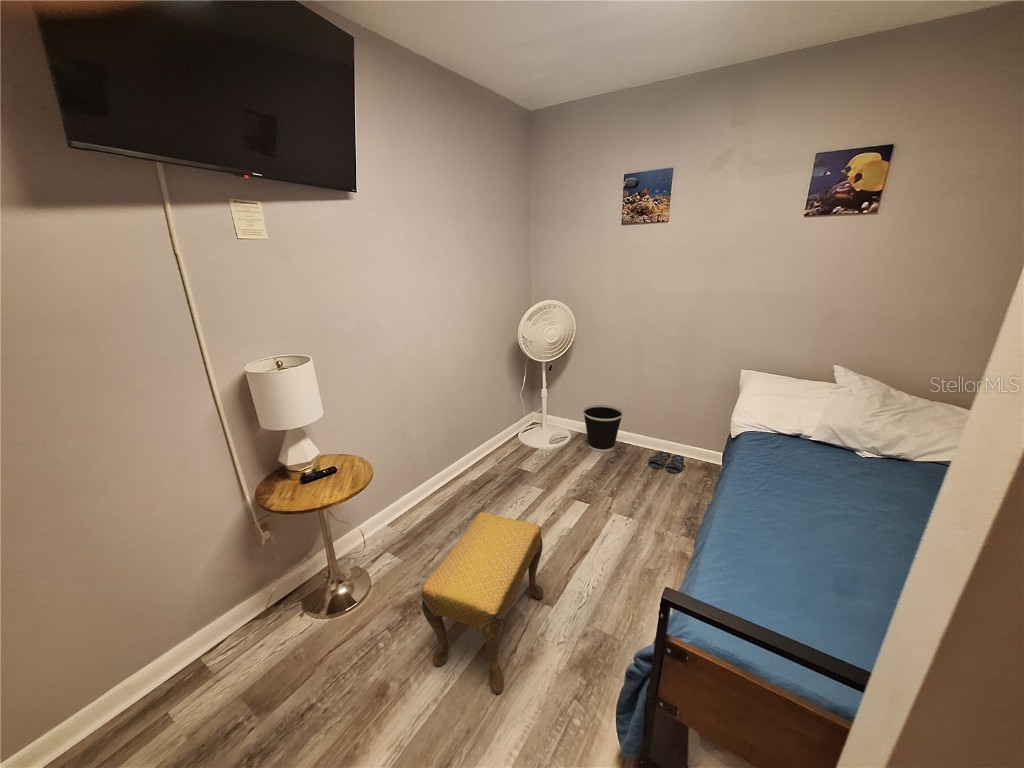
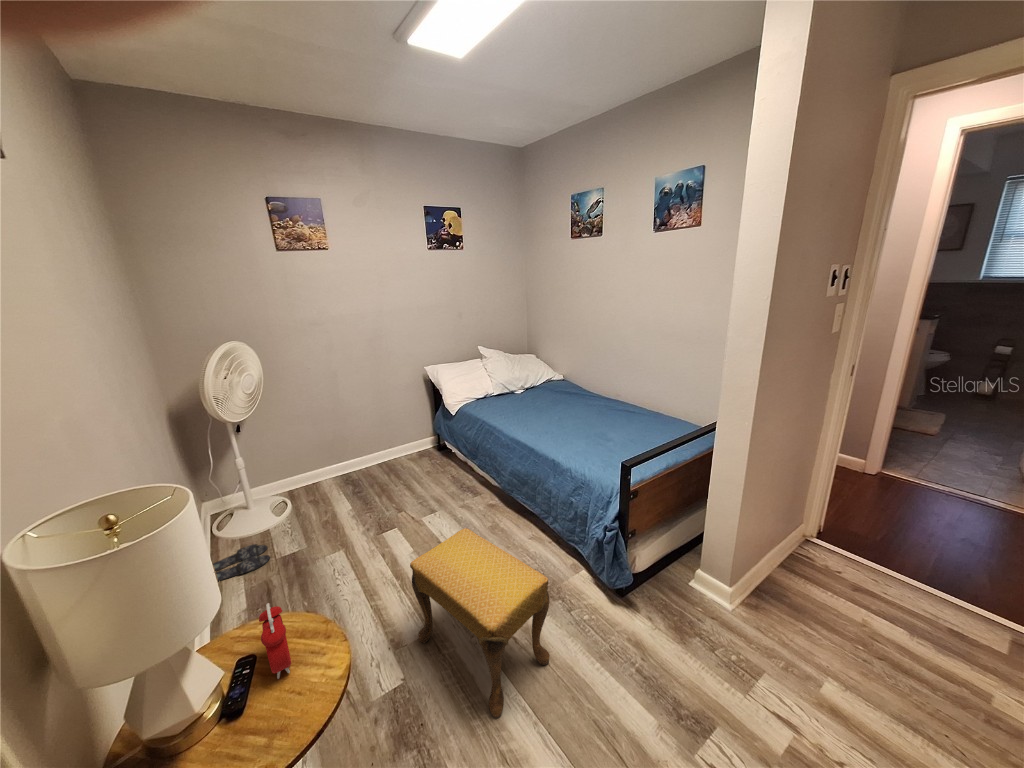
wastebasket: present [583,405,623,452] -> none [297,443,345,498]
alarm clock: none [311,449,341,488] -> present [259,603,291,679]
slippers: present [649,452,685,473] -> present [213,544,270,581]

